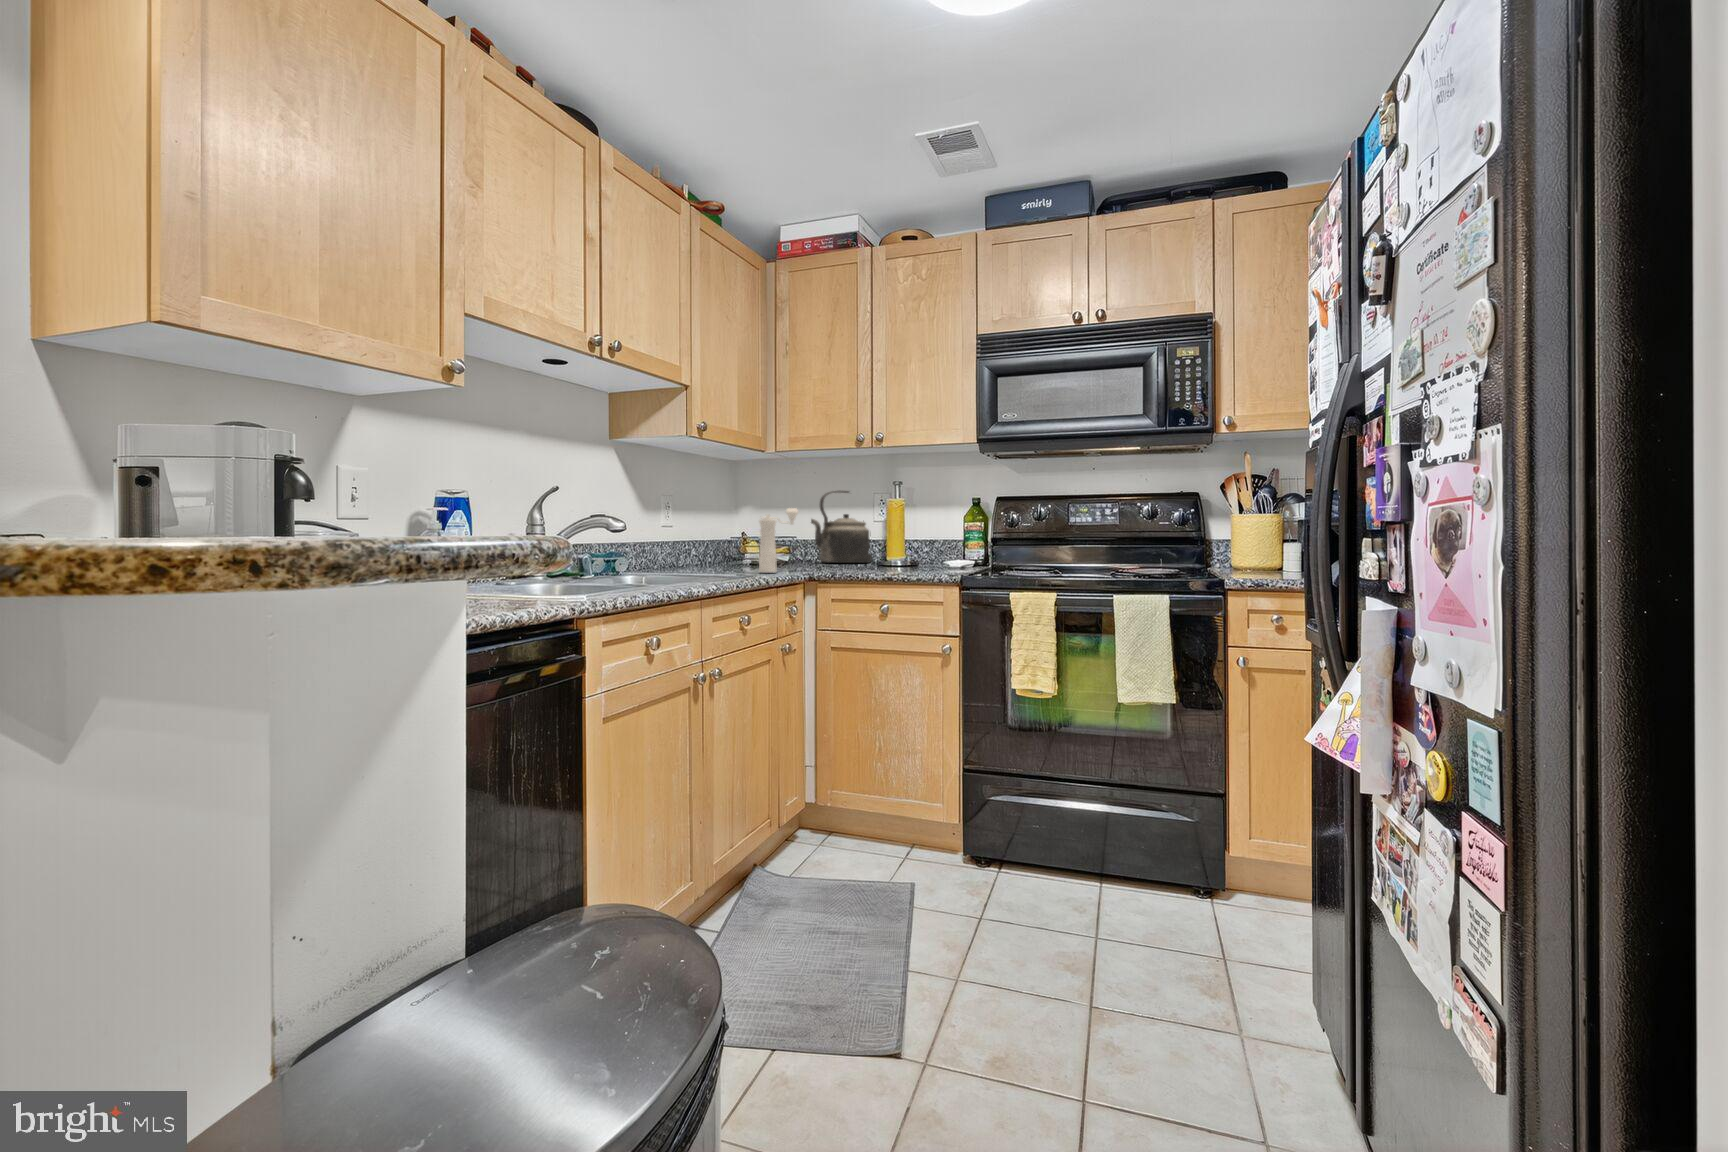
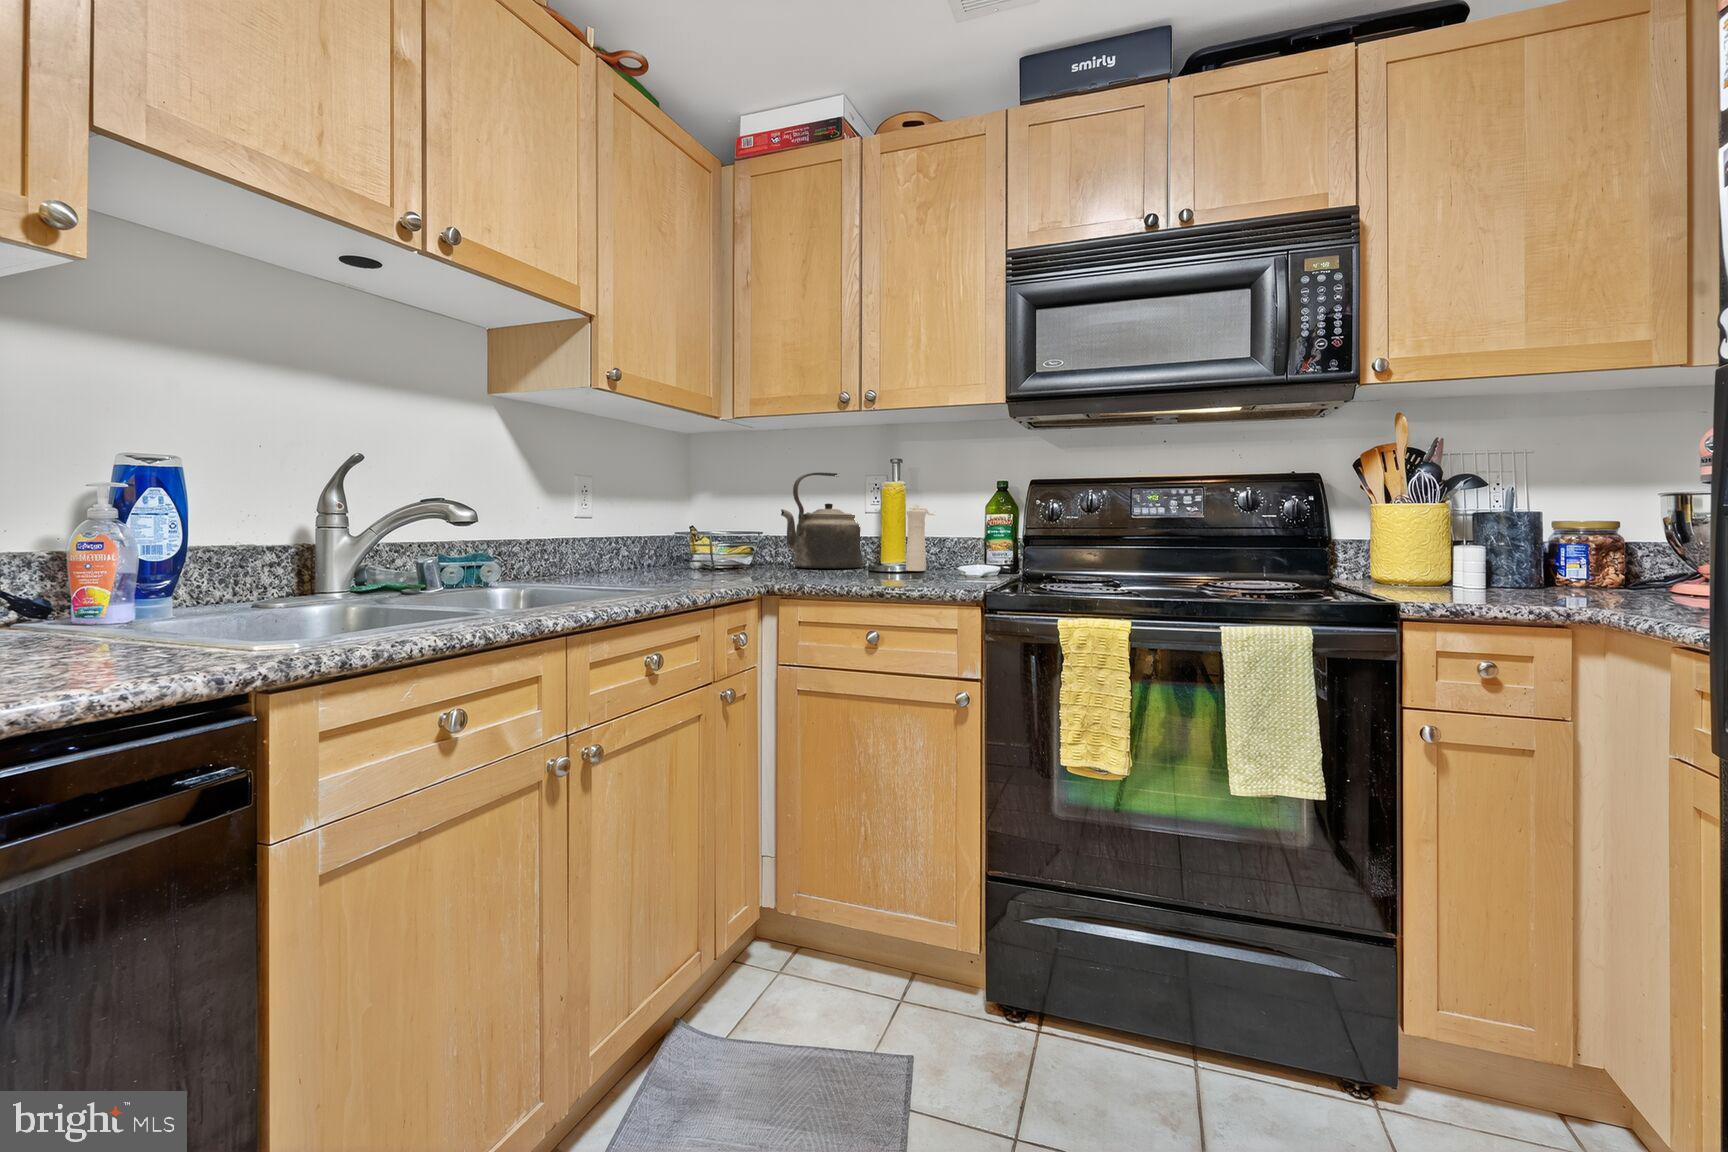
pepper mill: present [759,508,798,572] -> present [906,505,934,571]

